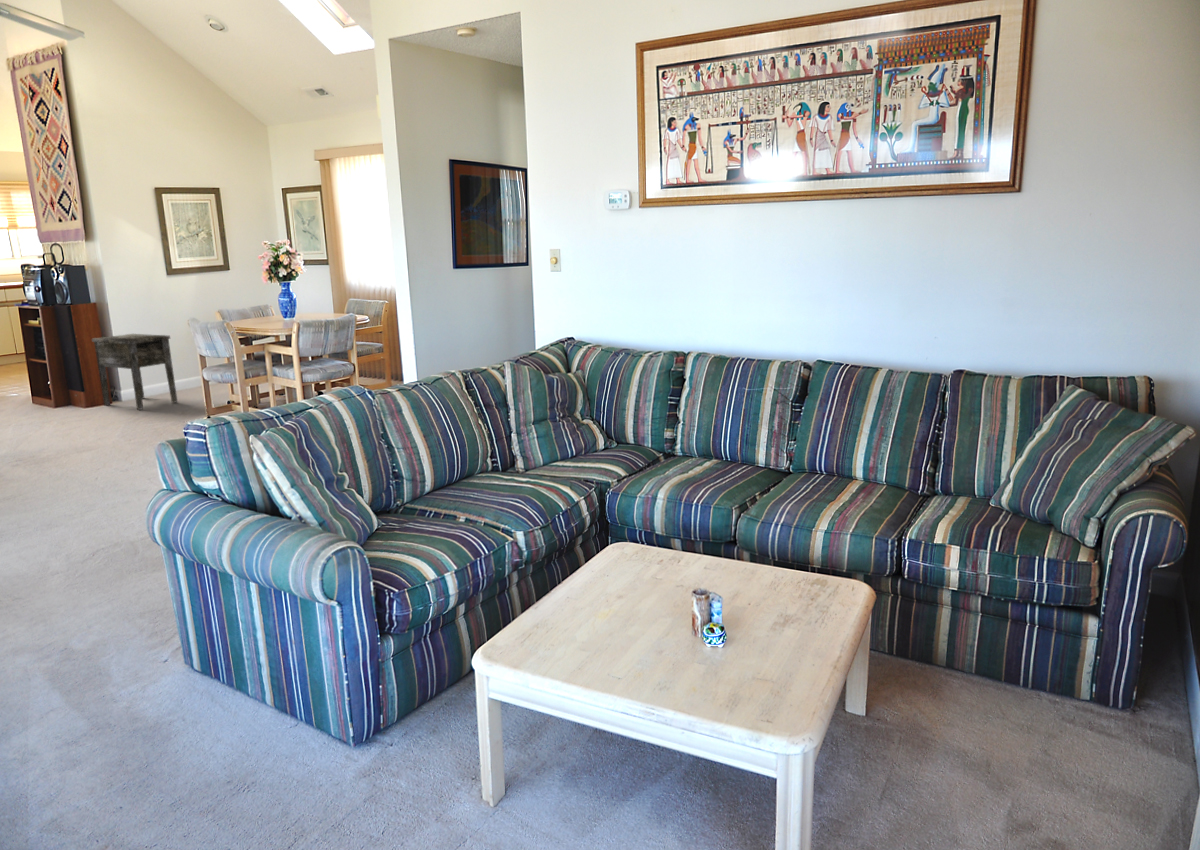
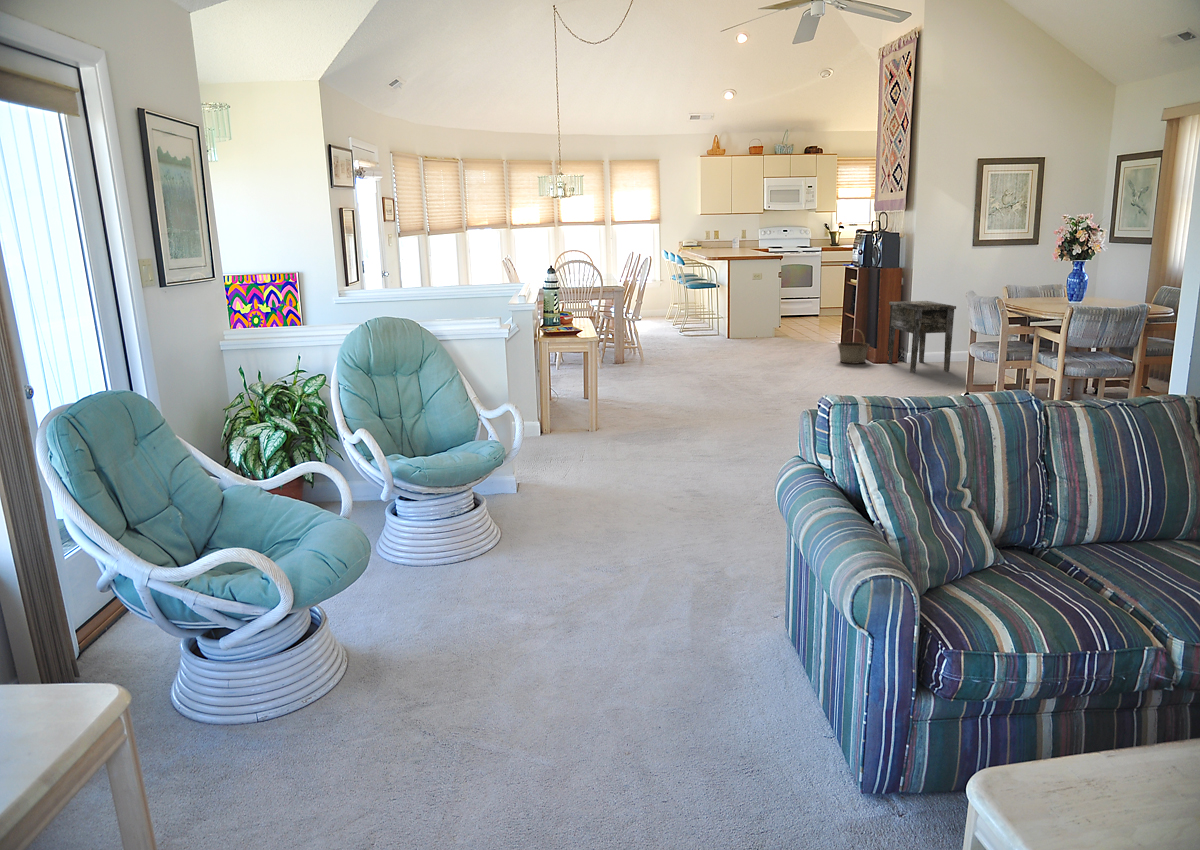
basket: none [39,373,80,413] -> present [838,329,870,364]

